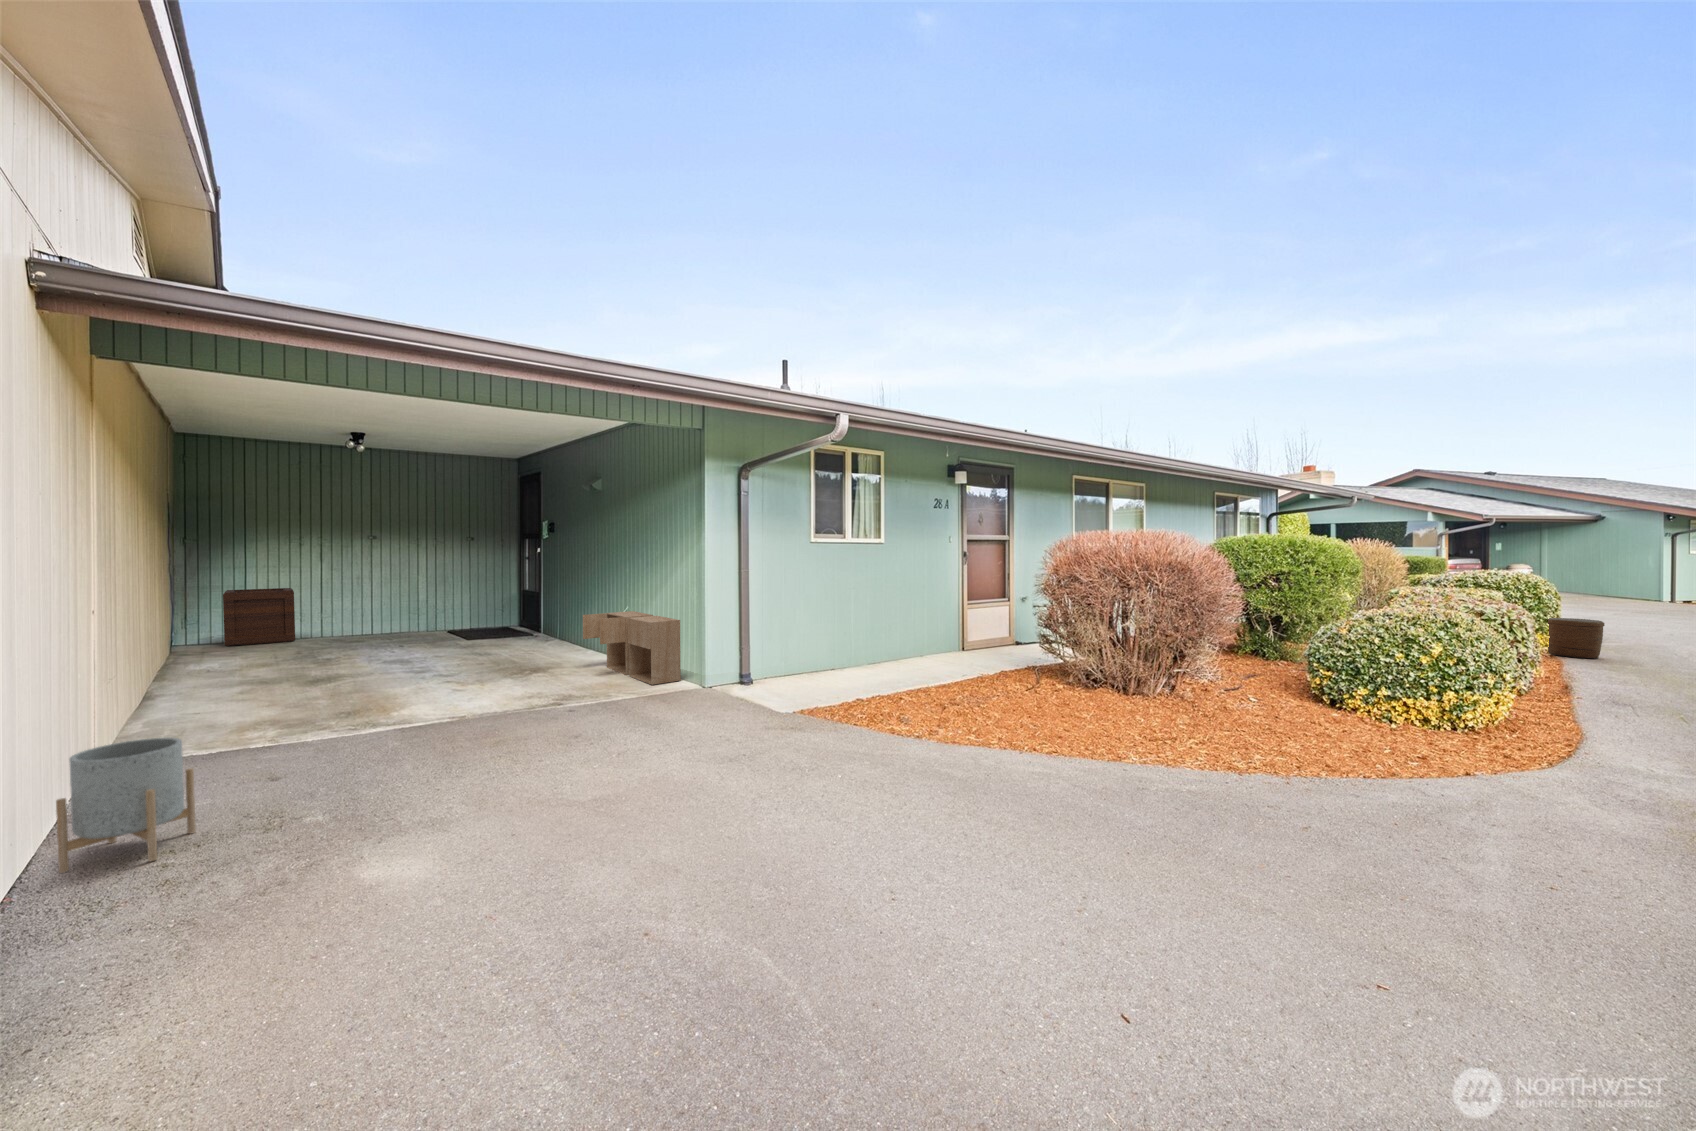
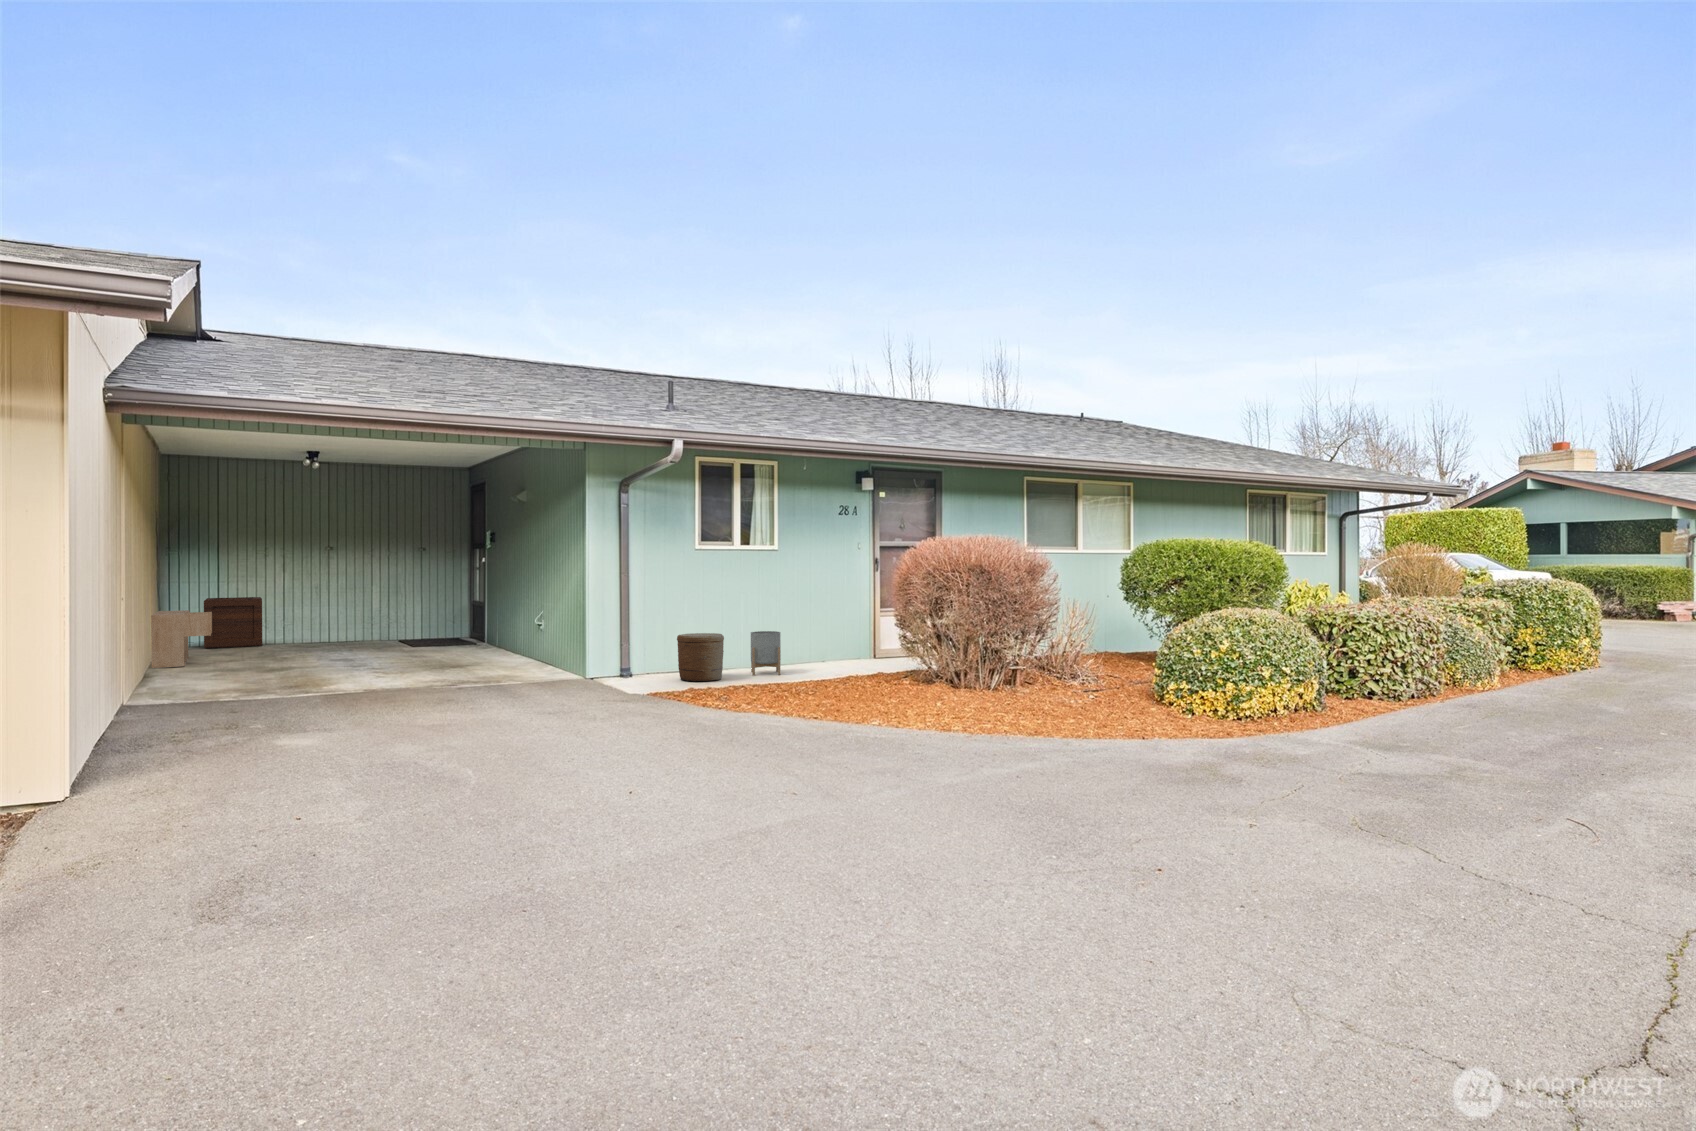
storage cabinet: present [583,611,681,685] -> present [151,610,212,668]
woven basket: present [1547,618,1605,659] -> present [677,633,724,682]
planter: present [56,738,196,873] -> present [751,631,781,676]

